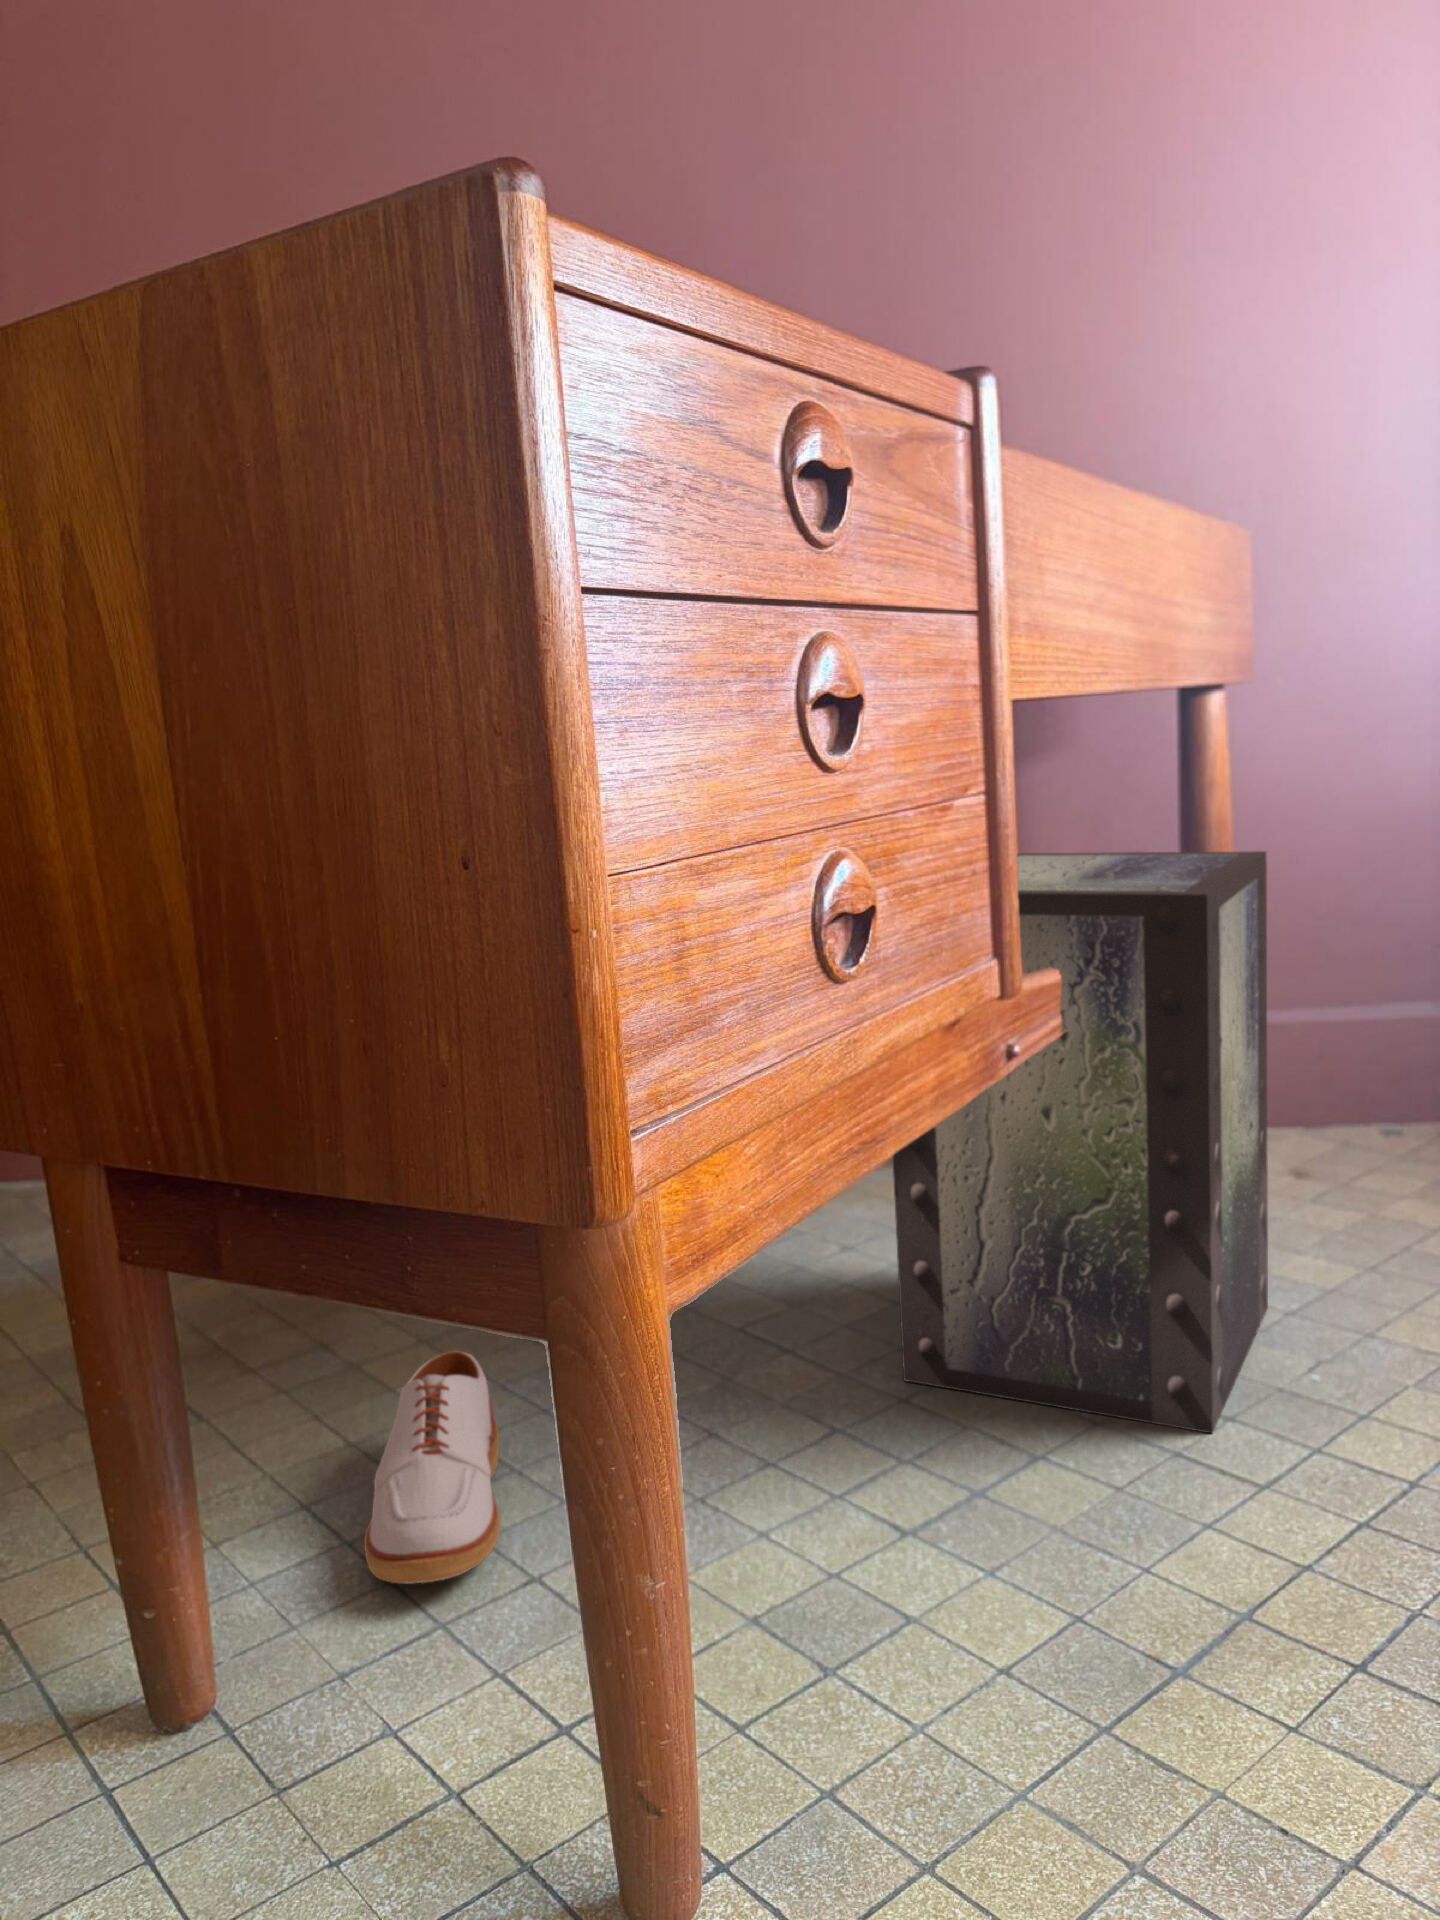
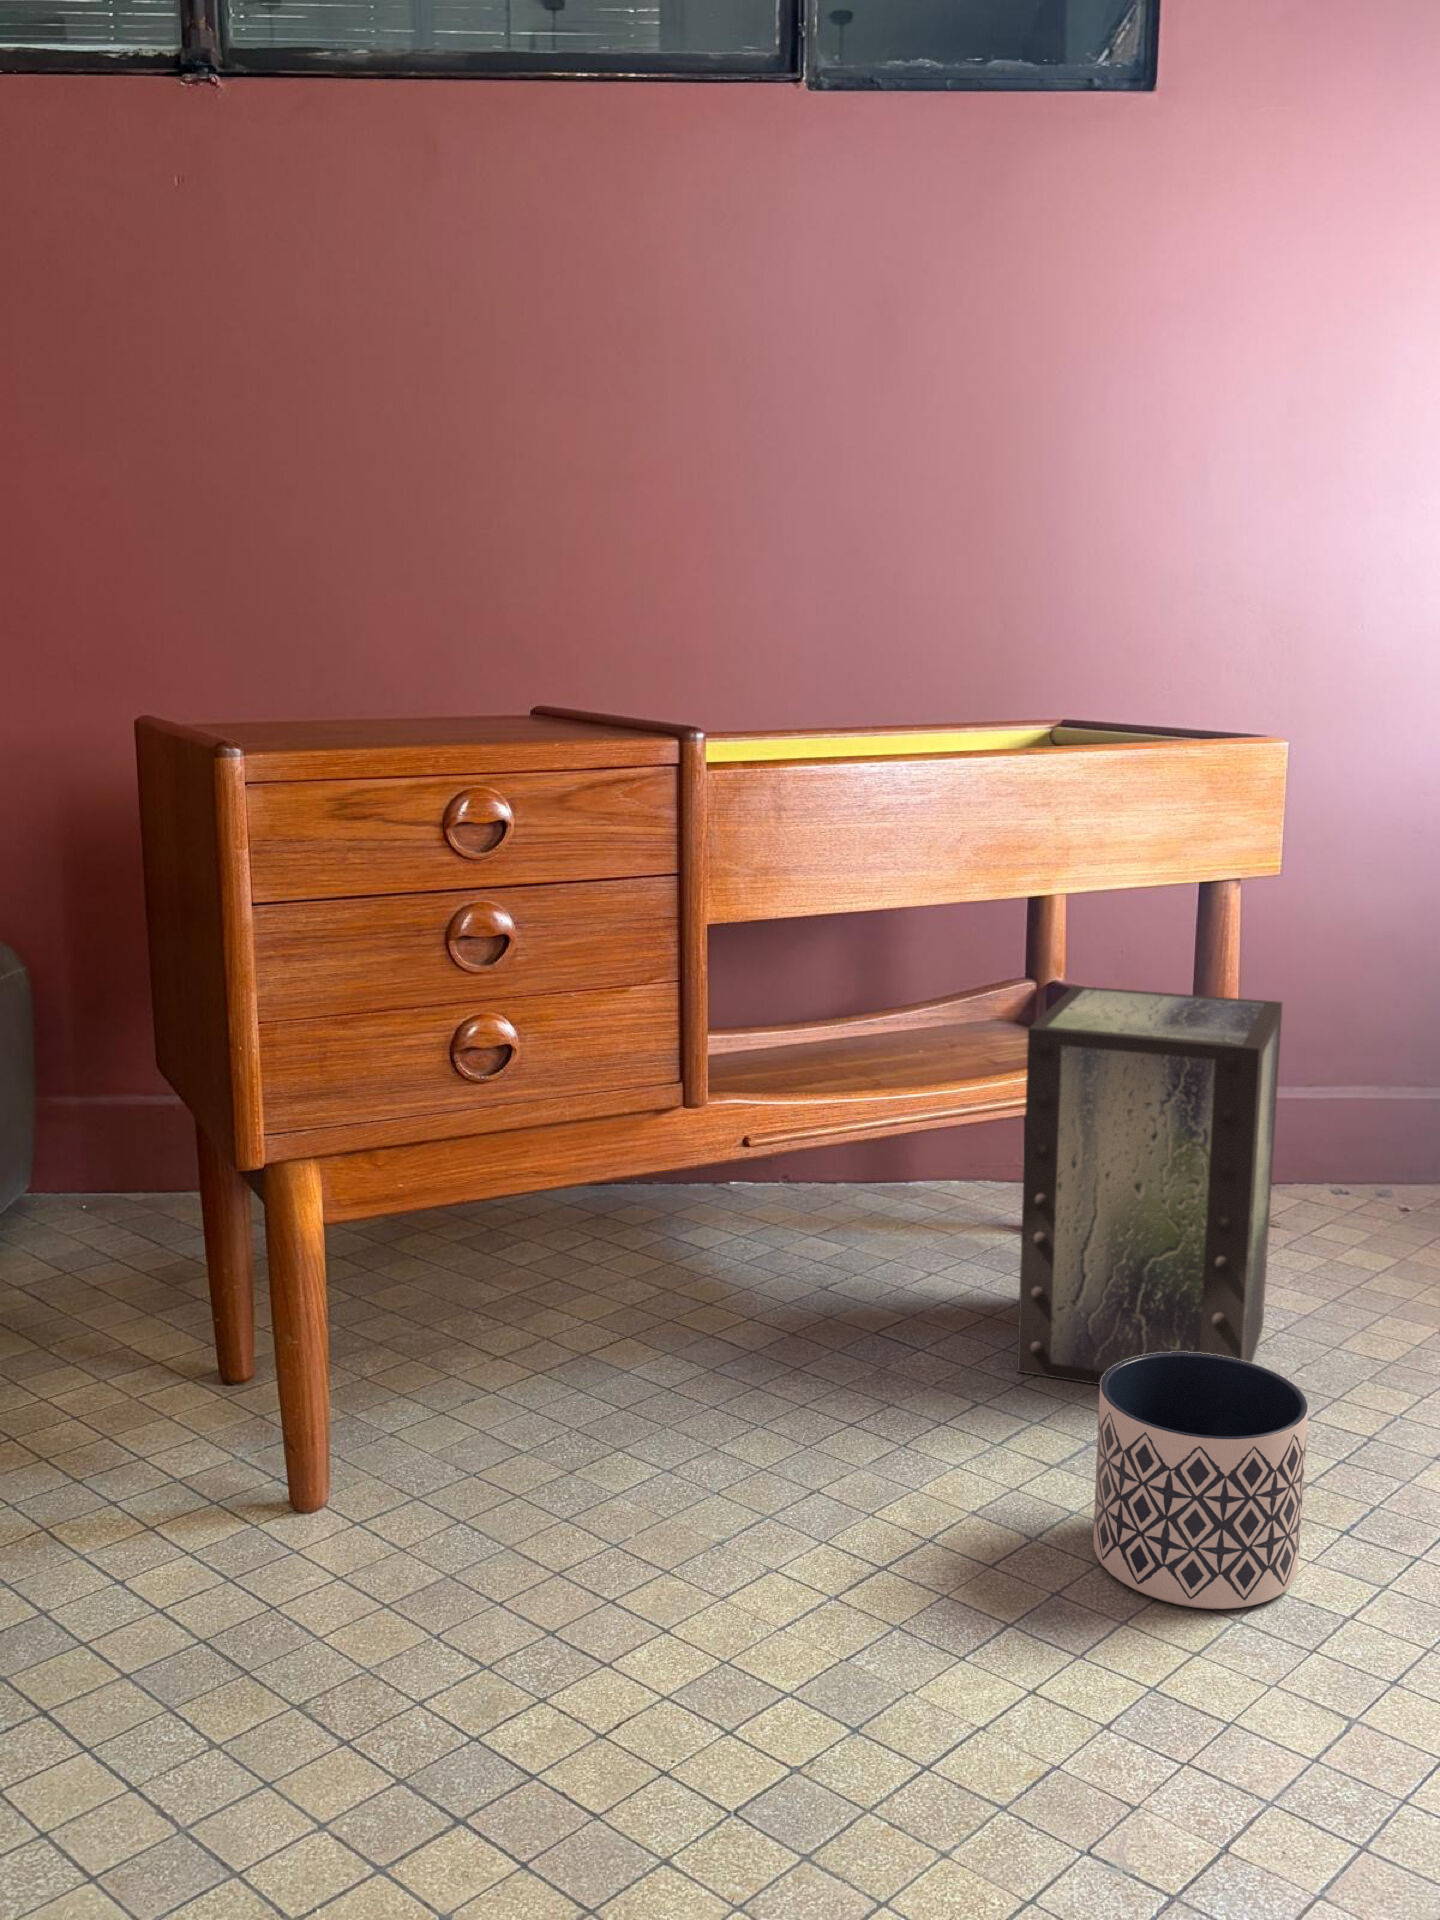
shoe: present [364,1351,500,1584] -> none [687,1343,789,1490]
planter: none [906,1366,1264,1835] -> present [1093,1352,1308,1609]

